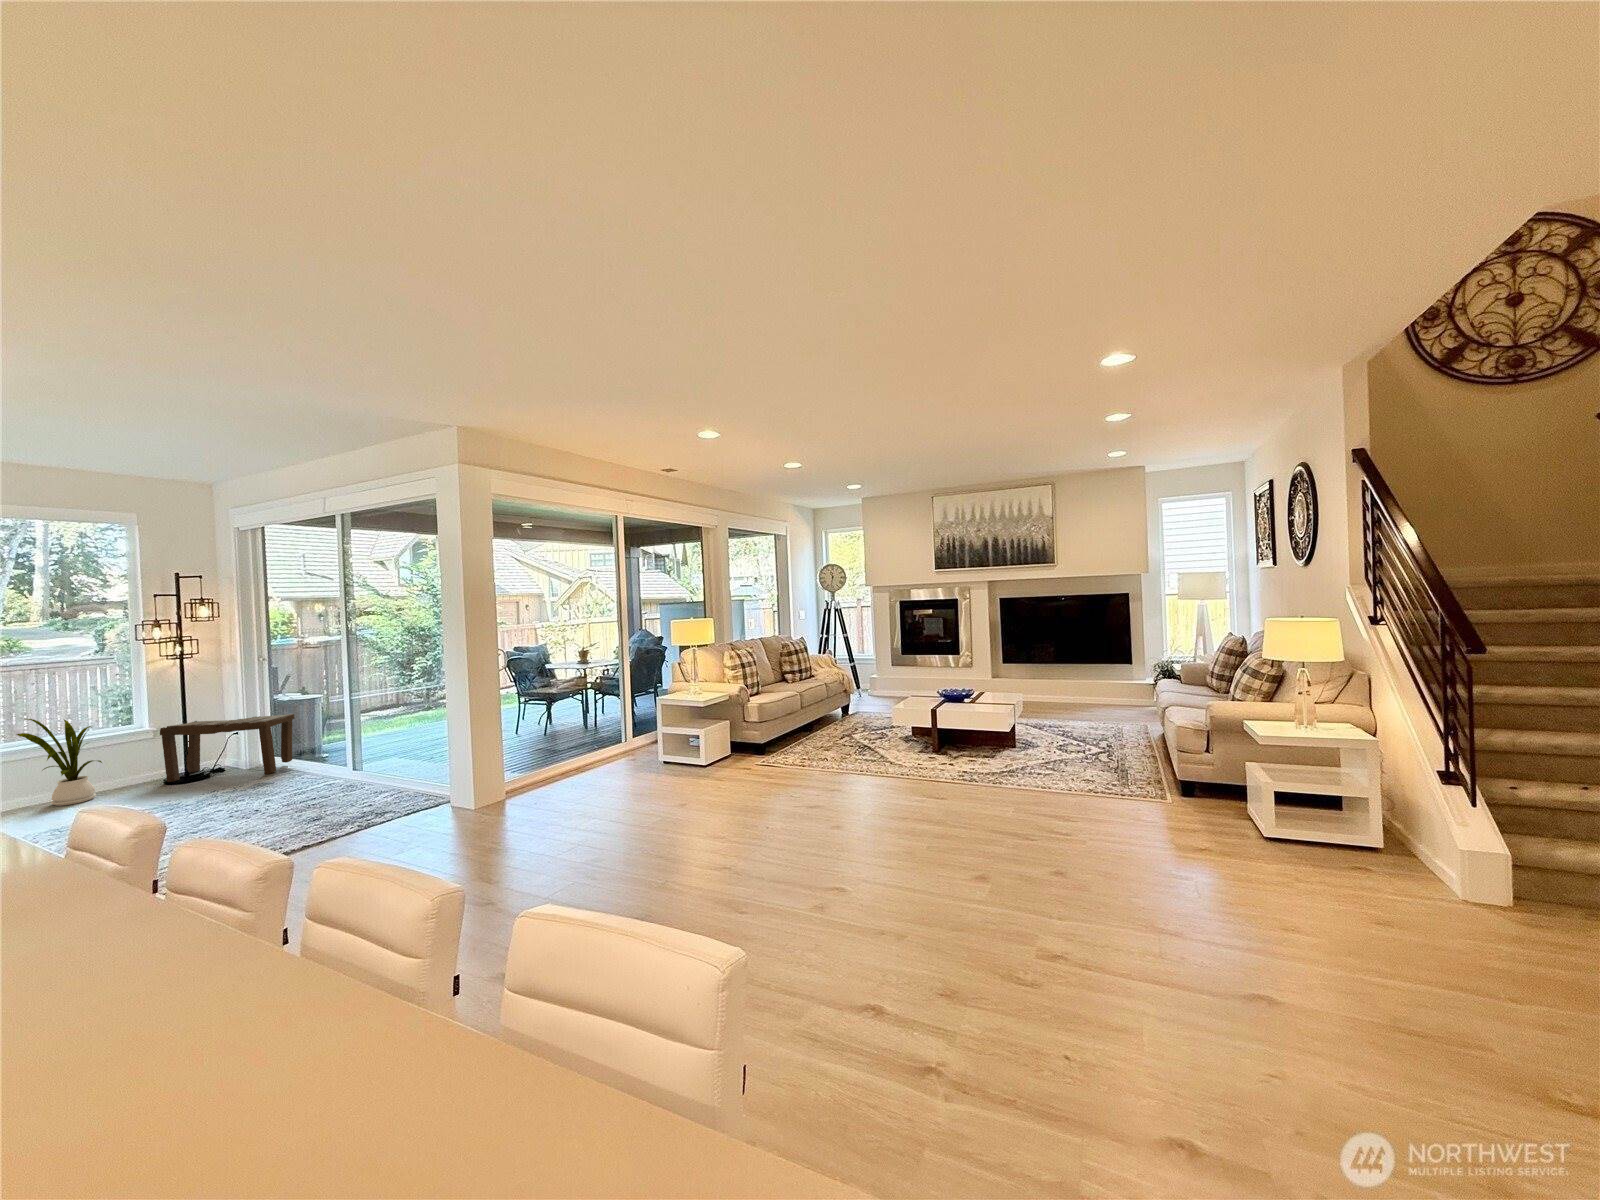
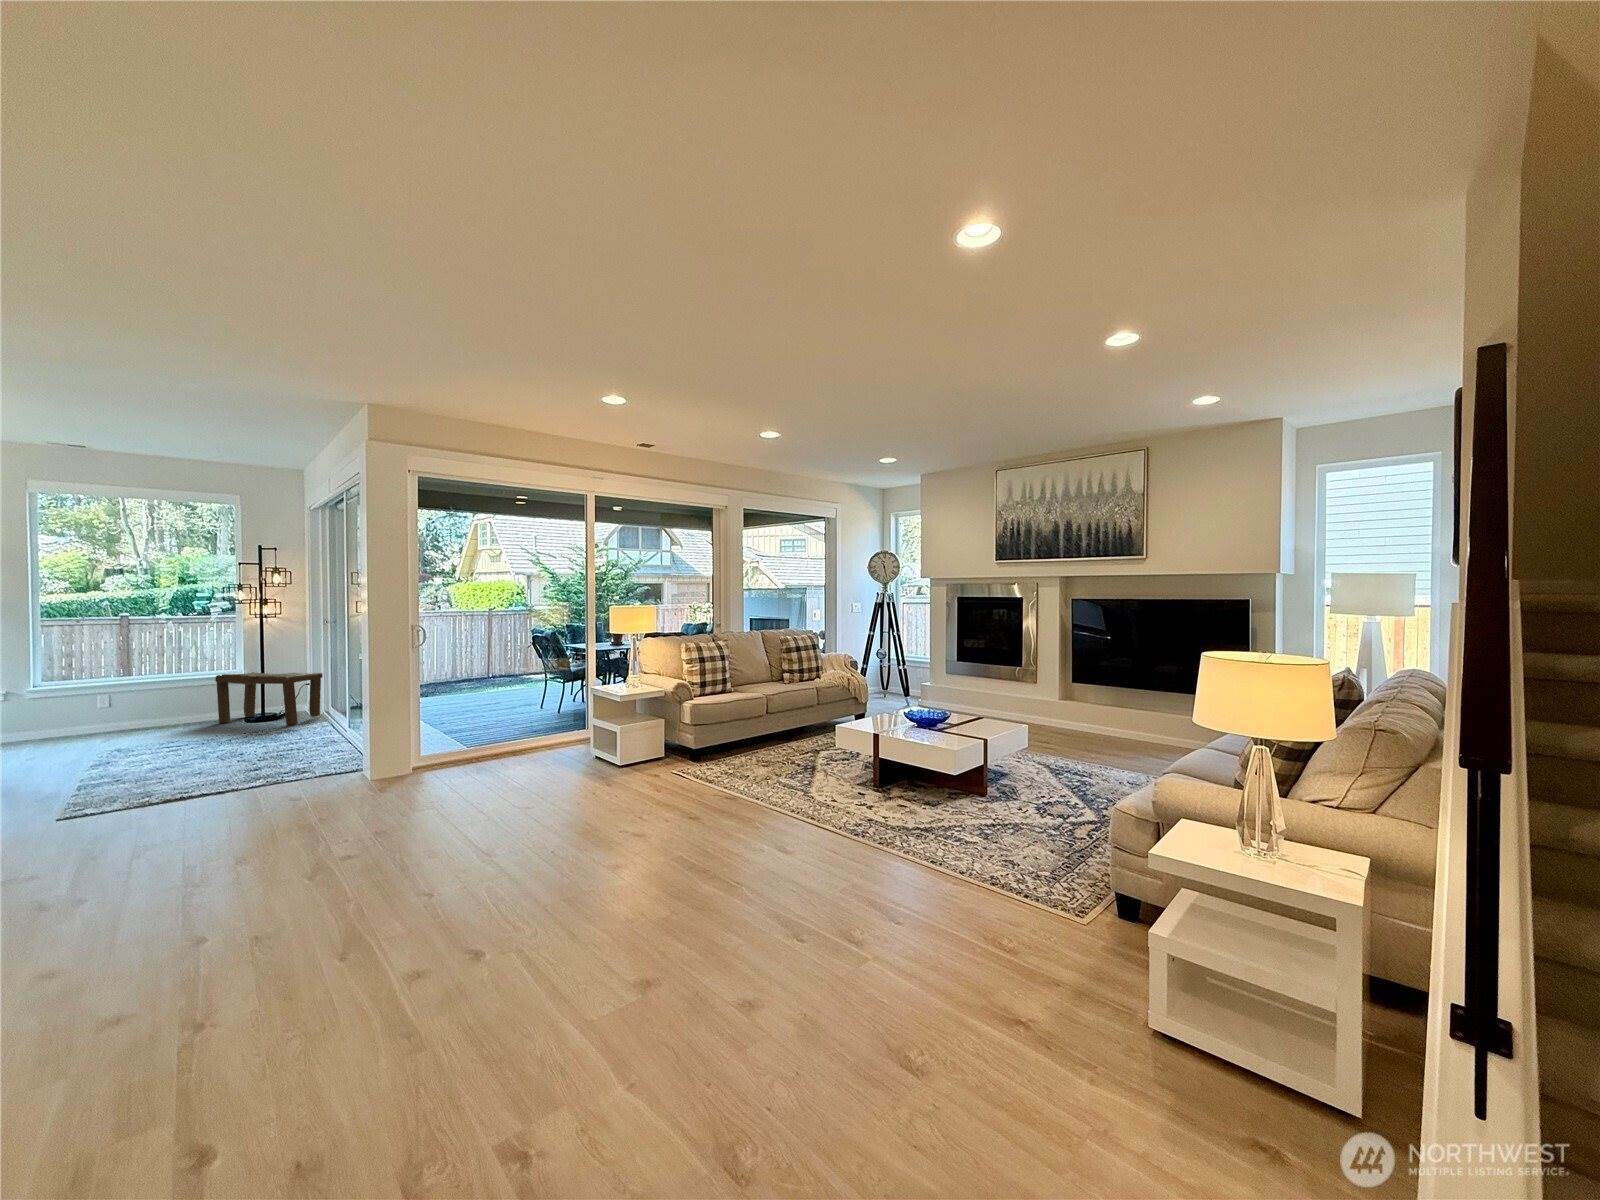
house plant: present [16,719,102,806] -> none [100,657,172,733]

